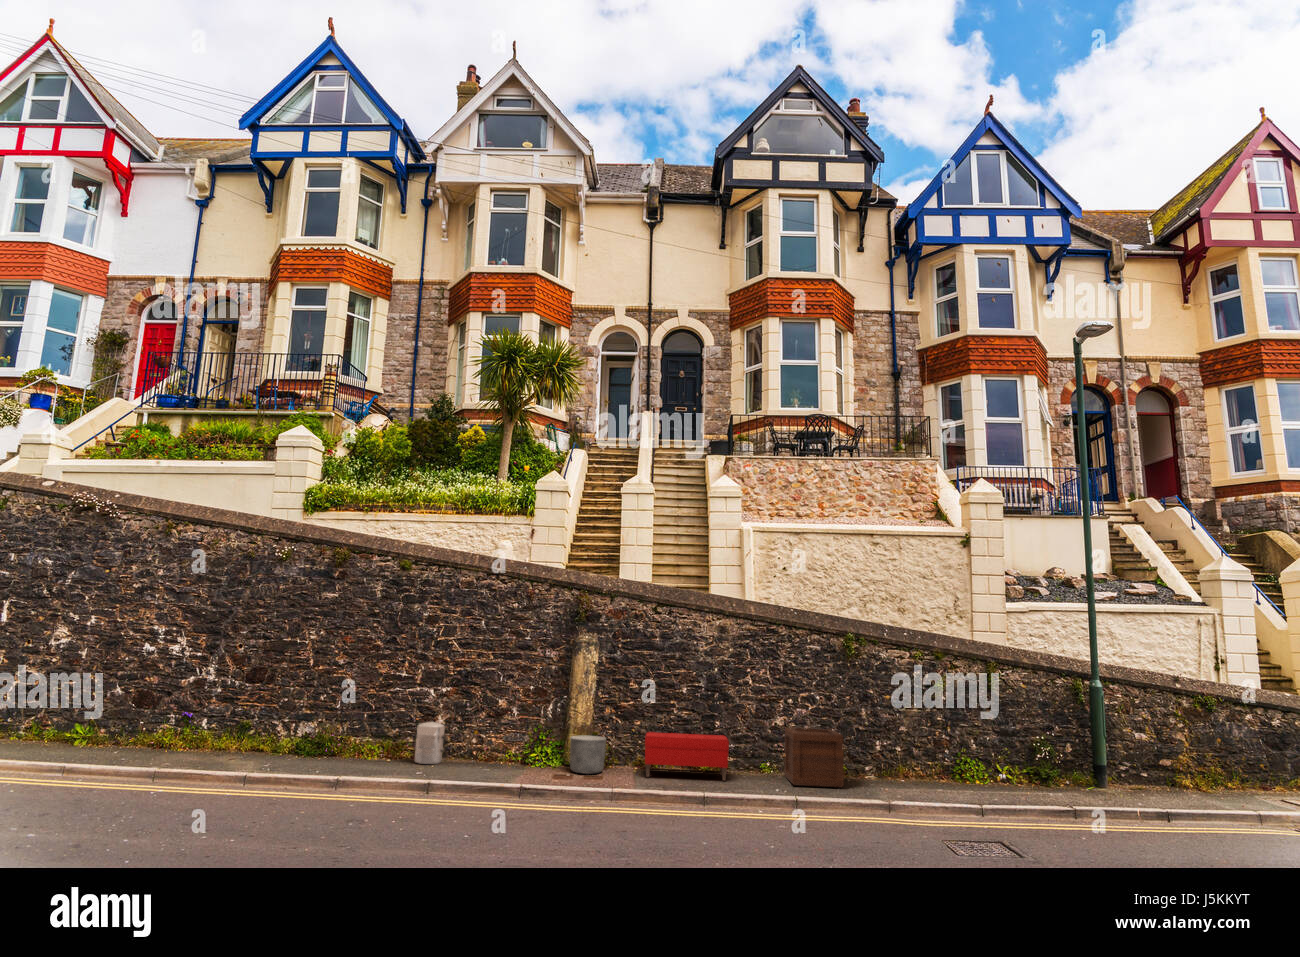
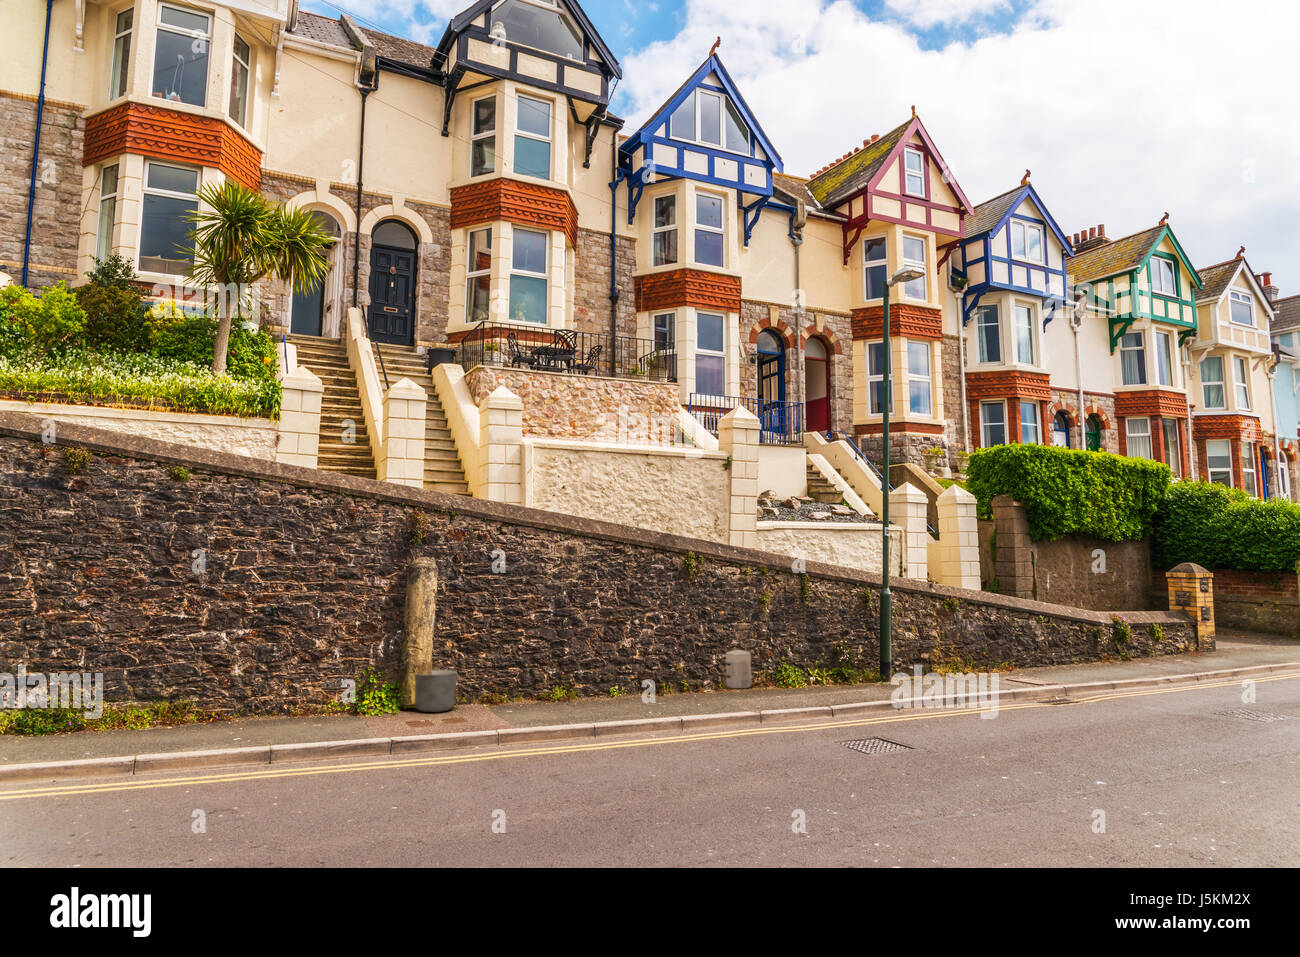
waste bin: present [414,722,445,764] -> present [725,648,751,688]
wooden crate: present [784,728,844,787] -> none [627,643,692,699]
bench: present [645,732,729,781] -> none [492,657,588,708]

